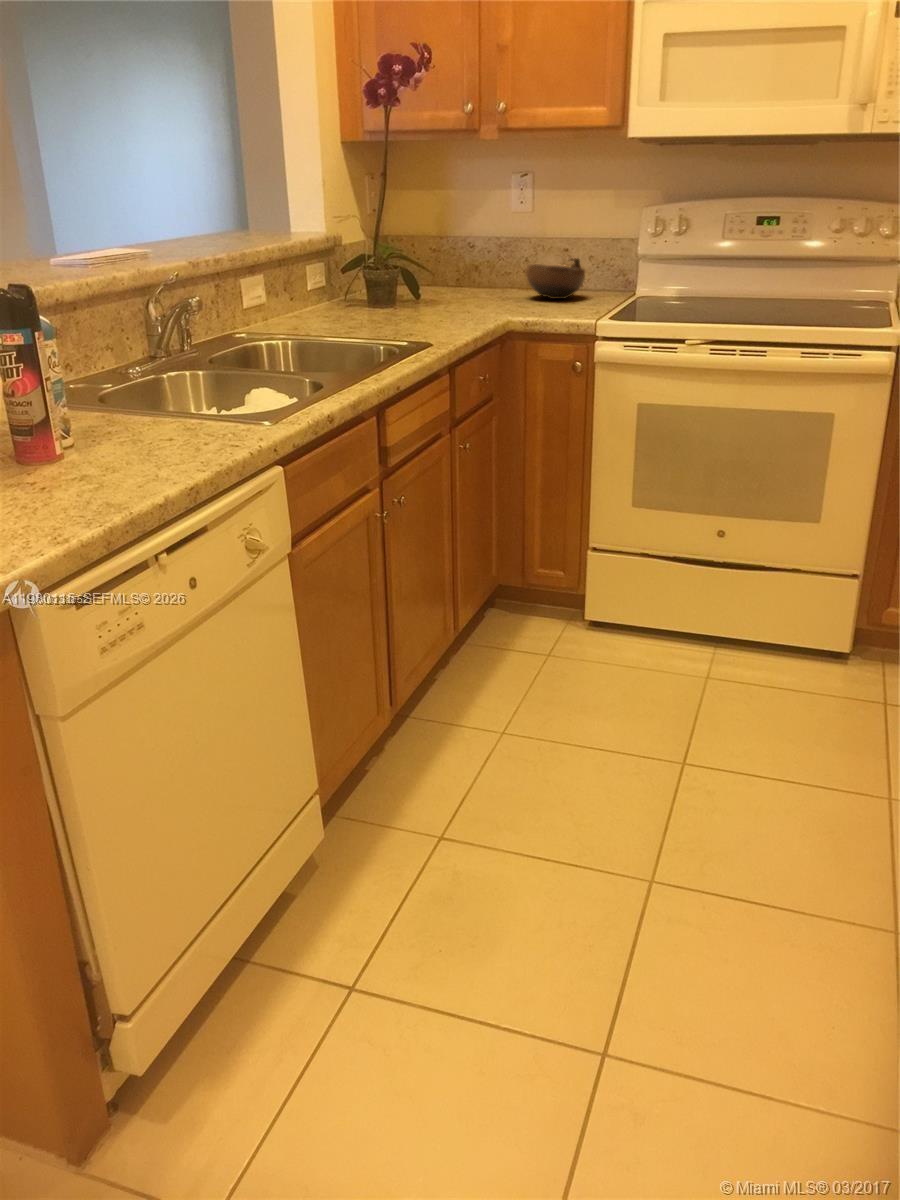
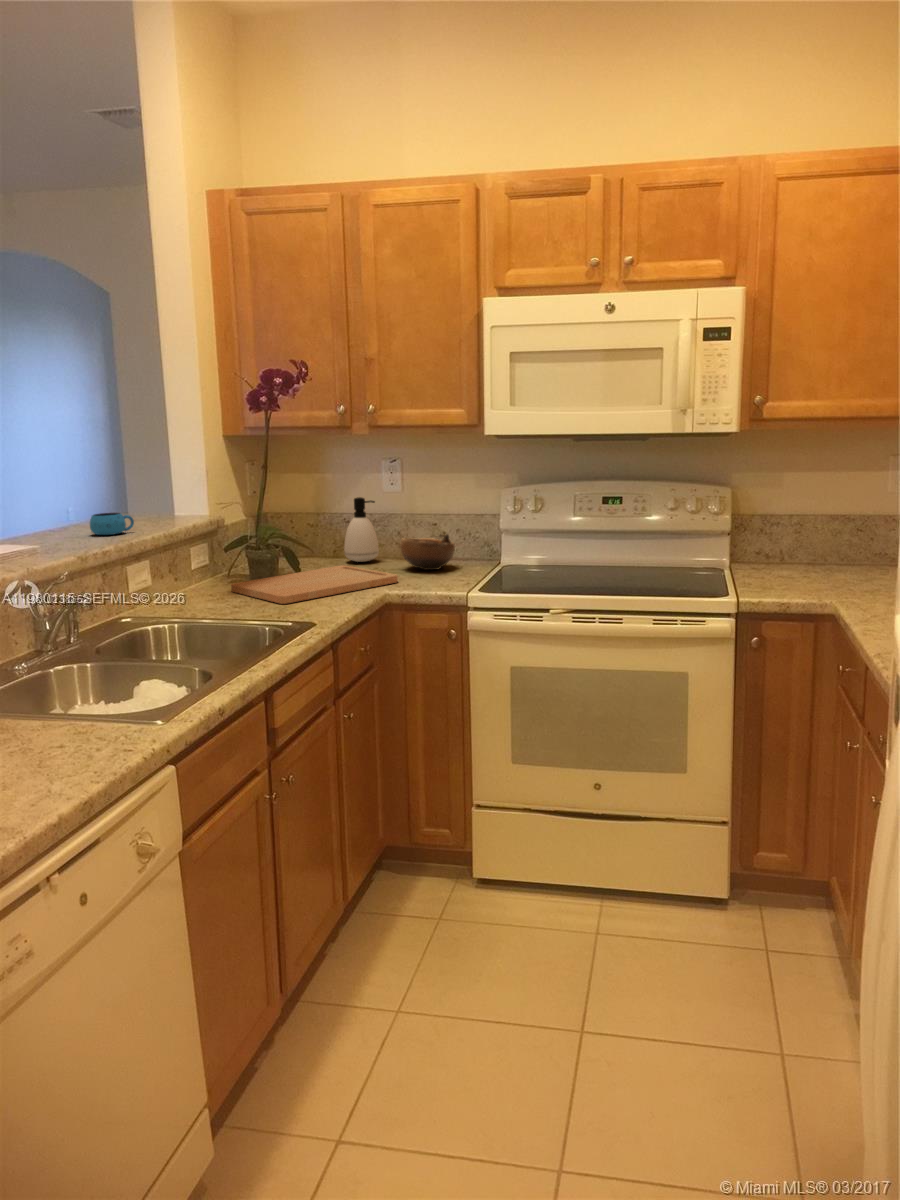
soap dispenser: none [467,217,503,291] -> present [344,497,379,562]
mug: none [202,222,247,245] -> present [90,513,134,535]
cutting board: none [347,292,522,325] -> present [231,565,398,604]

